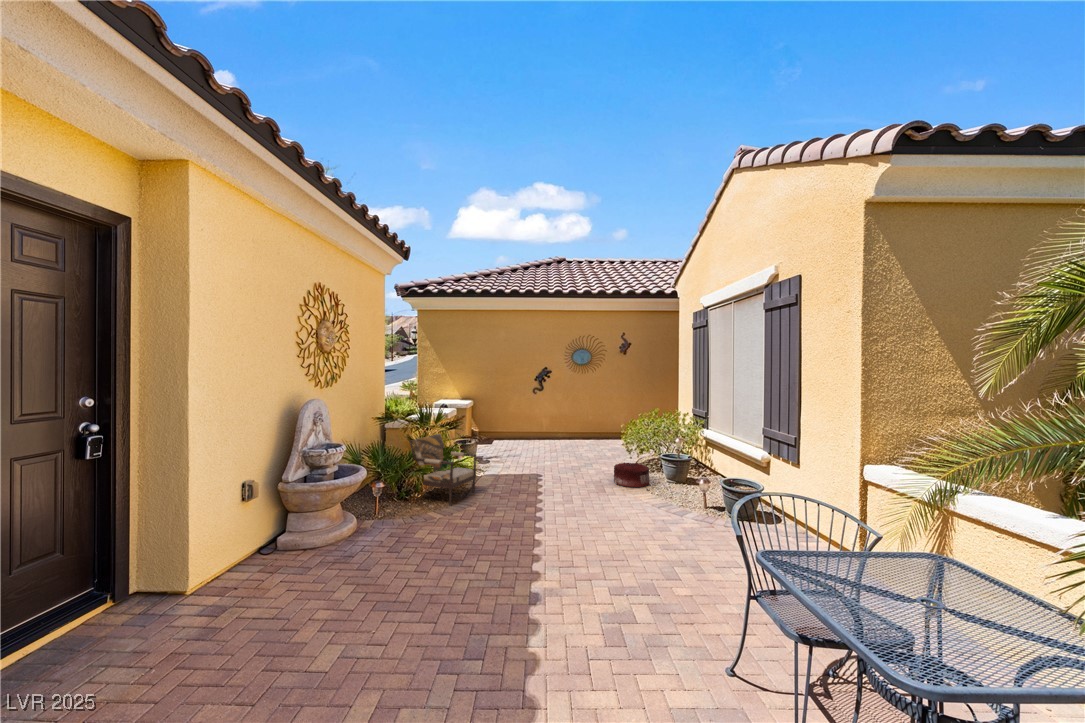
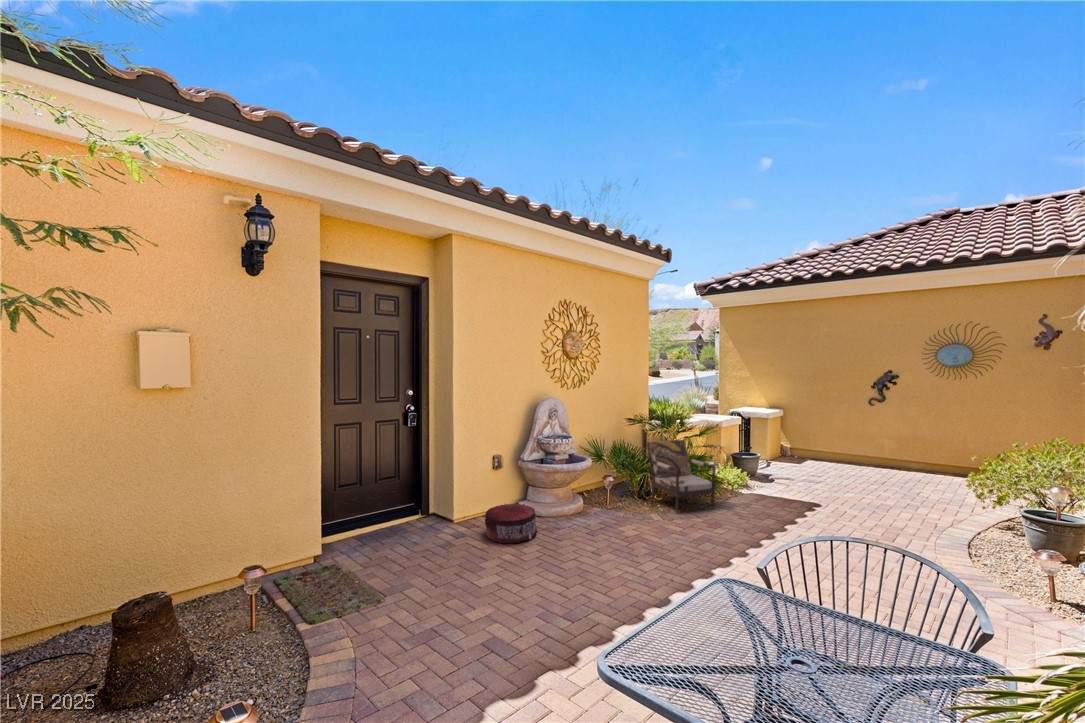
pouf: present [614,462,650,488] -> present [485,504,537,543]

